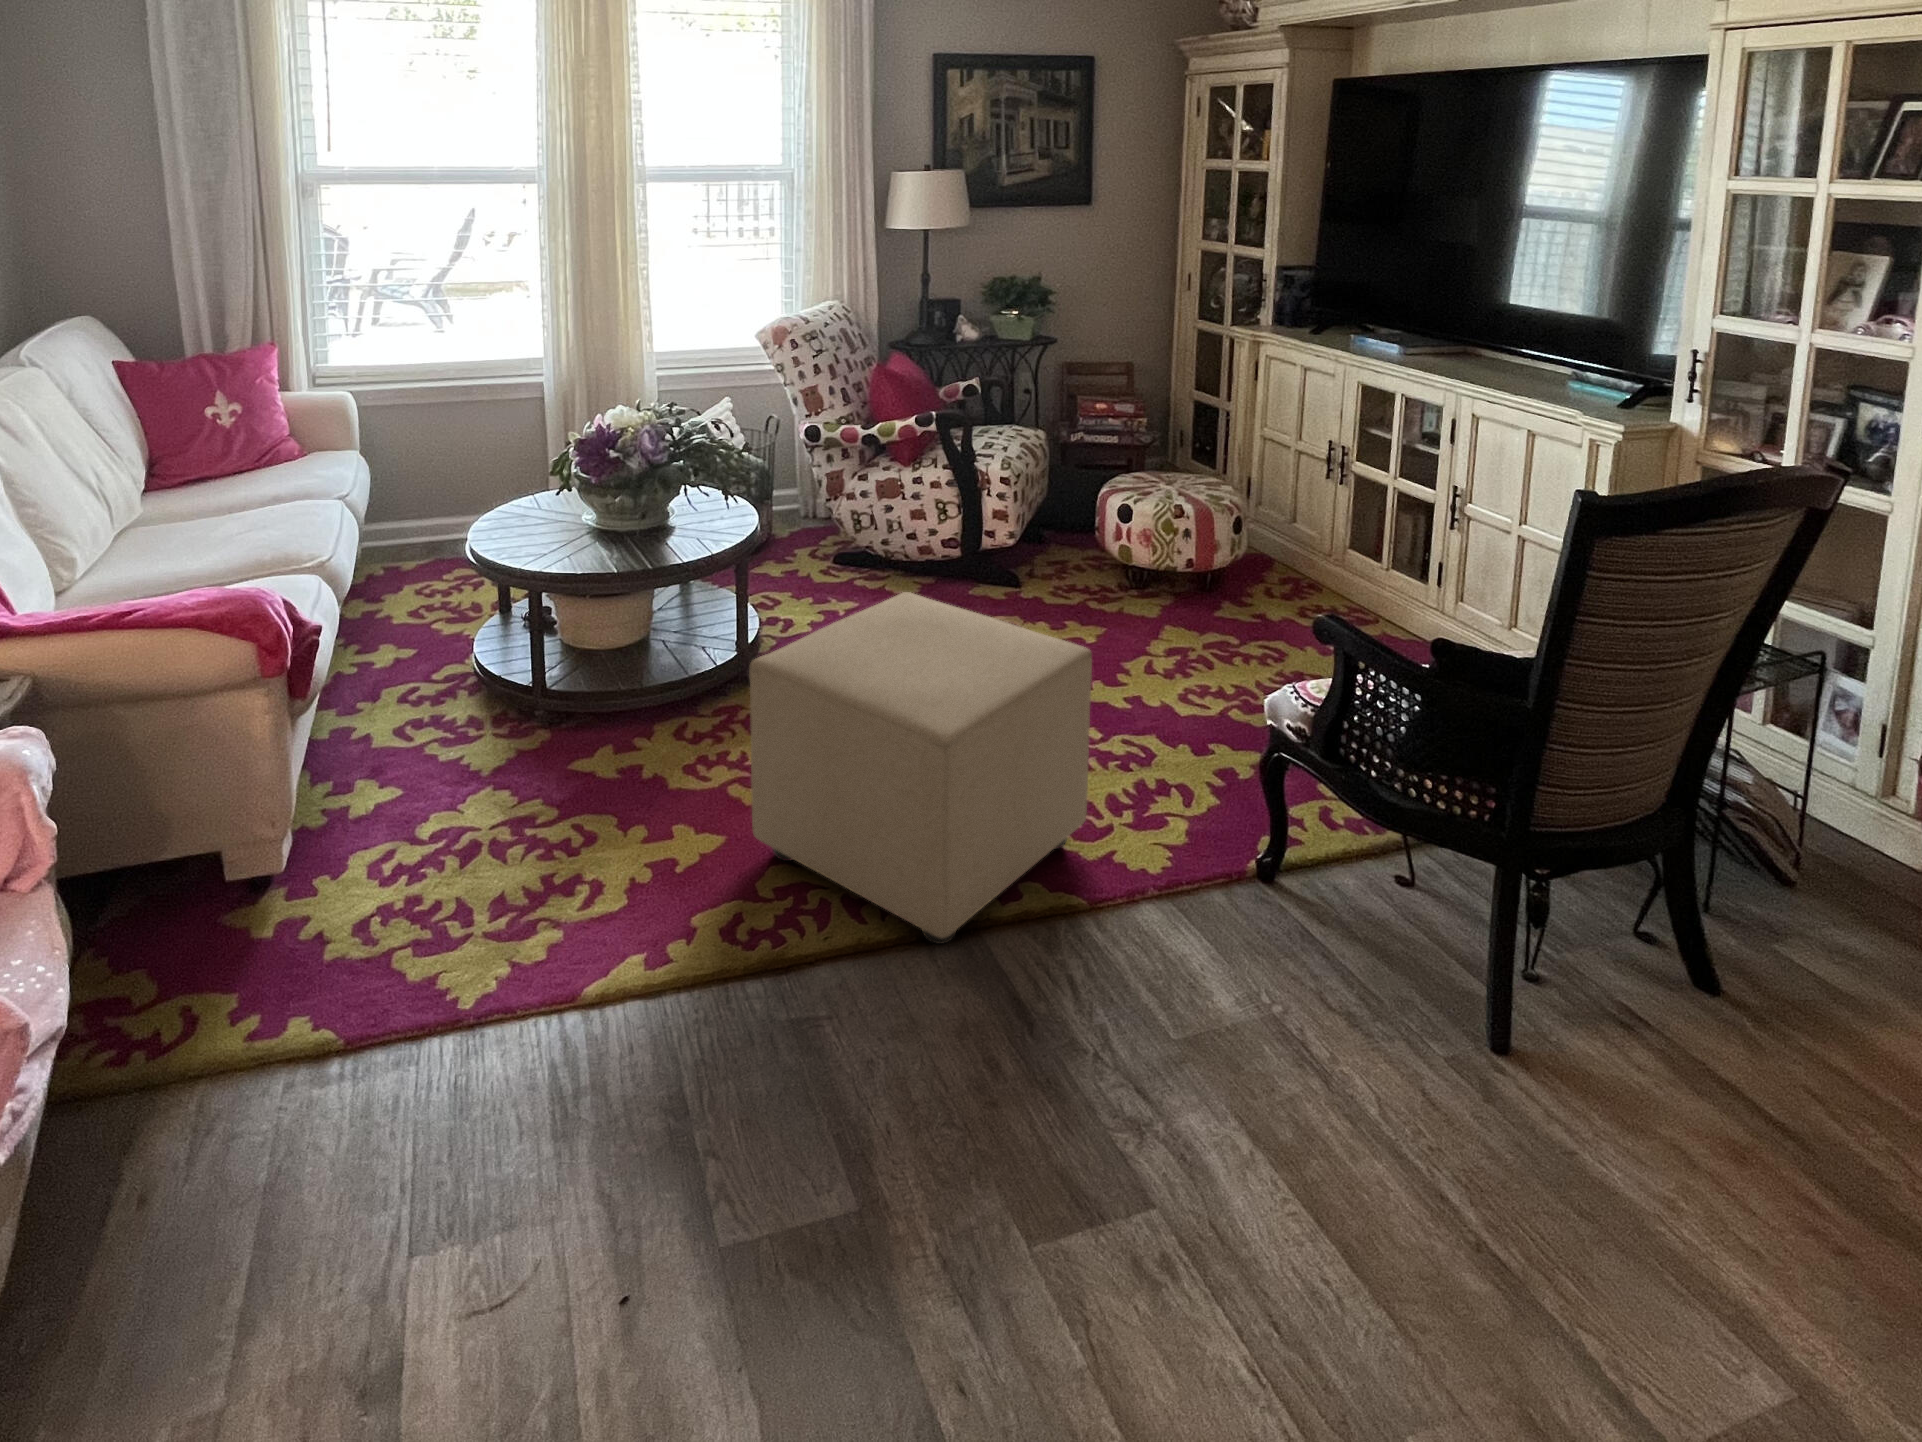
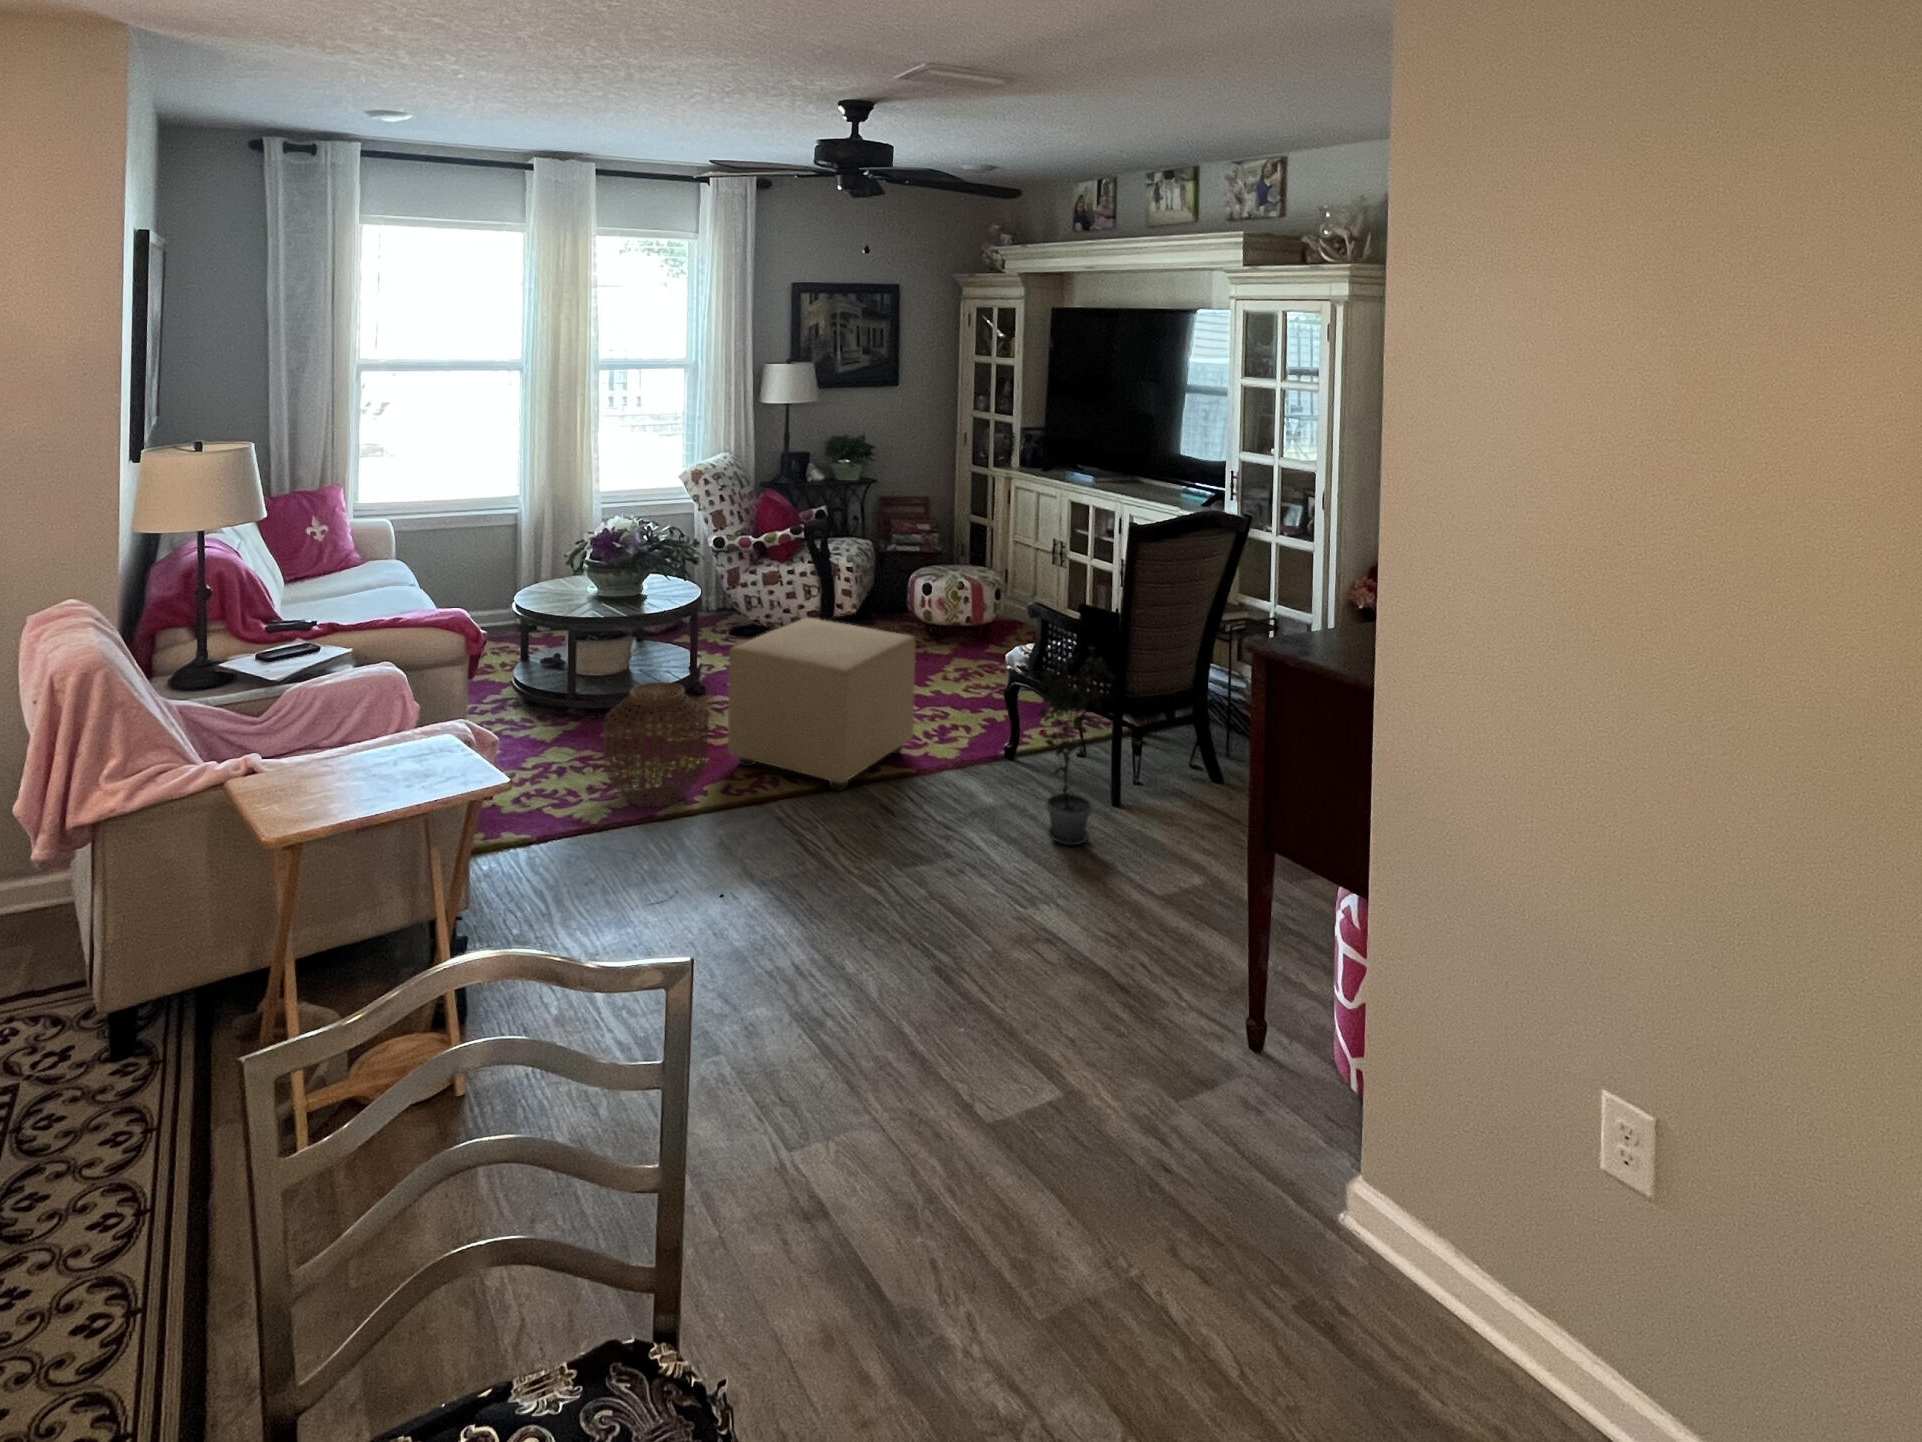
woven basket: none [501,728,696,962] -> present [603,682,708,807]
potted plant: none [1343,775,1552,1191] -> present [1032,647,1115,845]

